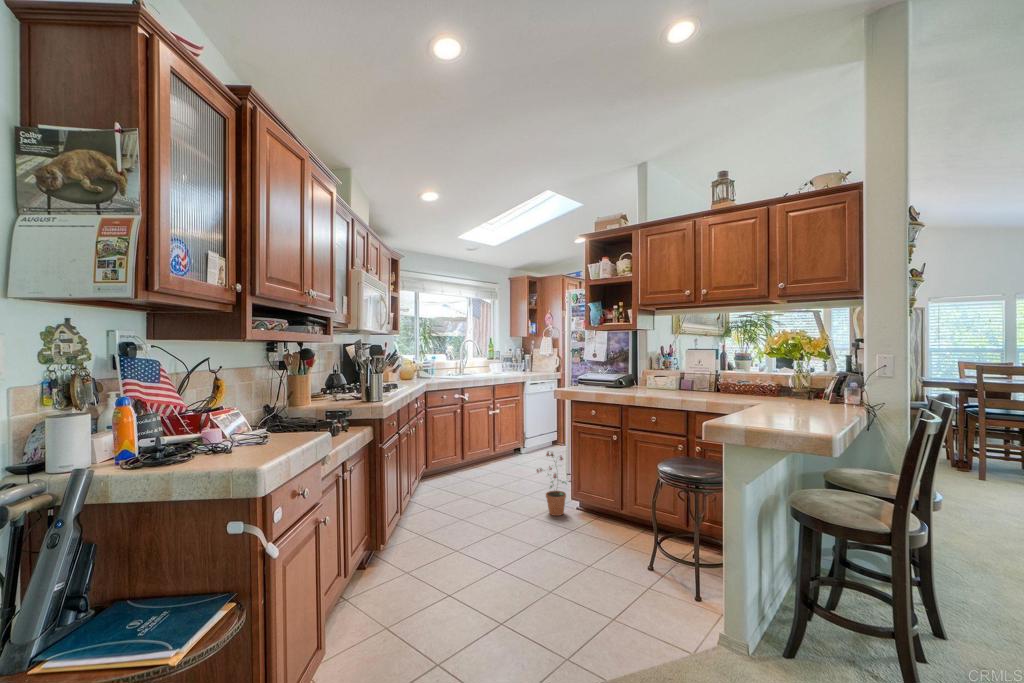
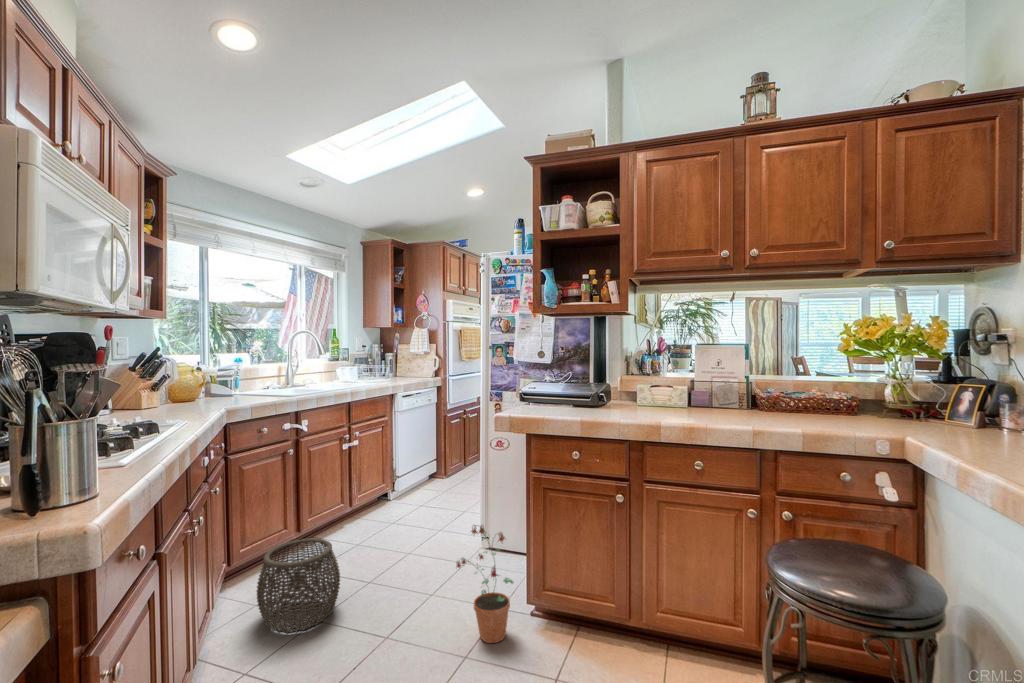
woven basket: none [439,455,481,499] -> present [257,539,340,633]

